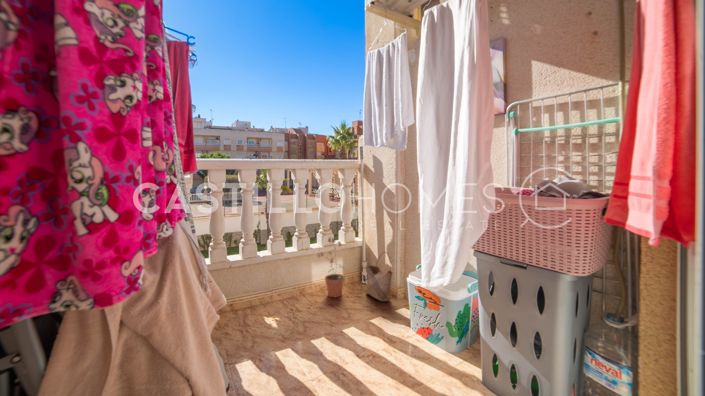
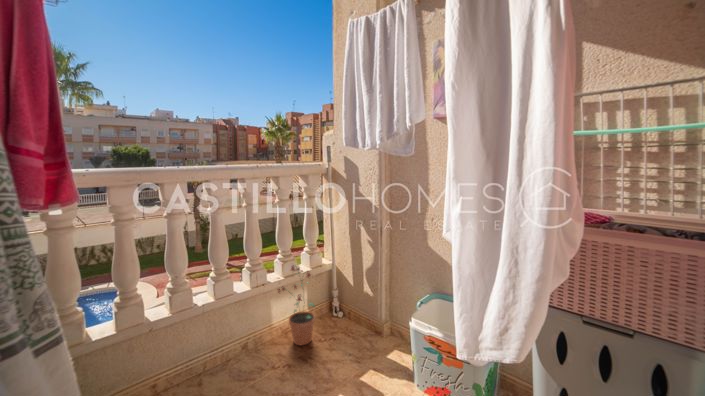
woven basket: present [365,252,392,301] -> none [341,280,378,345]

